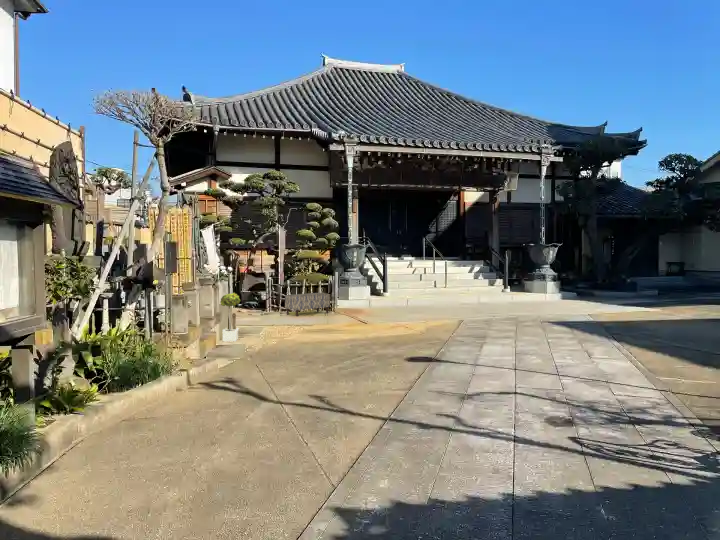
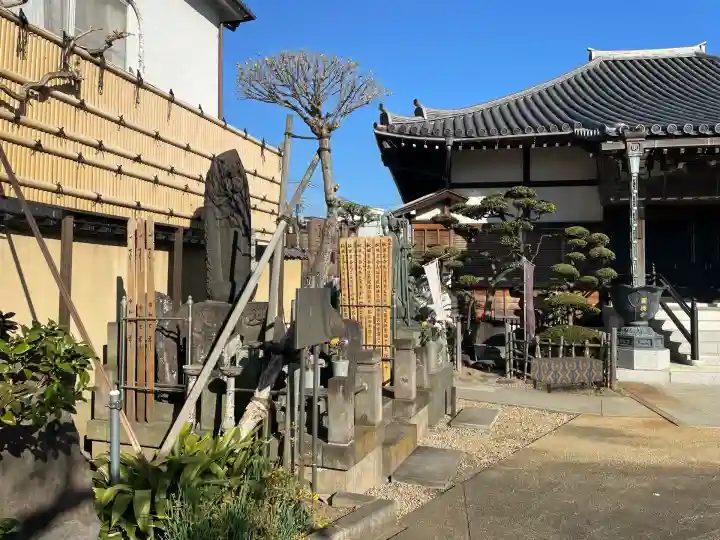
potted tree: present [220,293,240,341] -> none [408,365,442,449]

